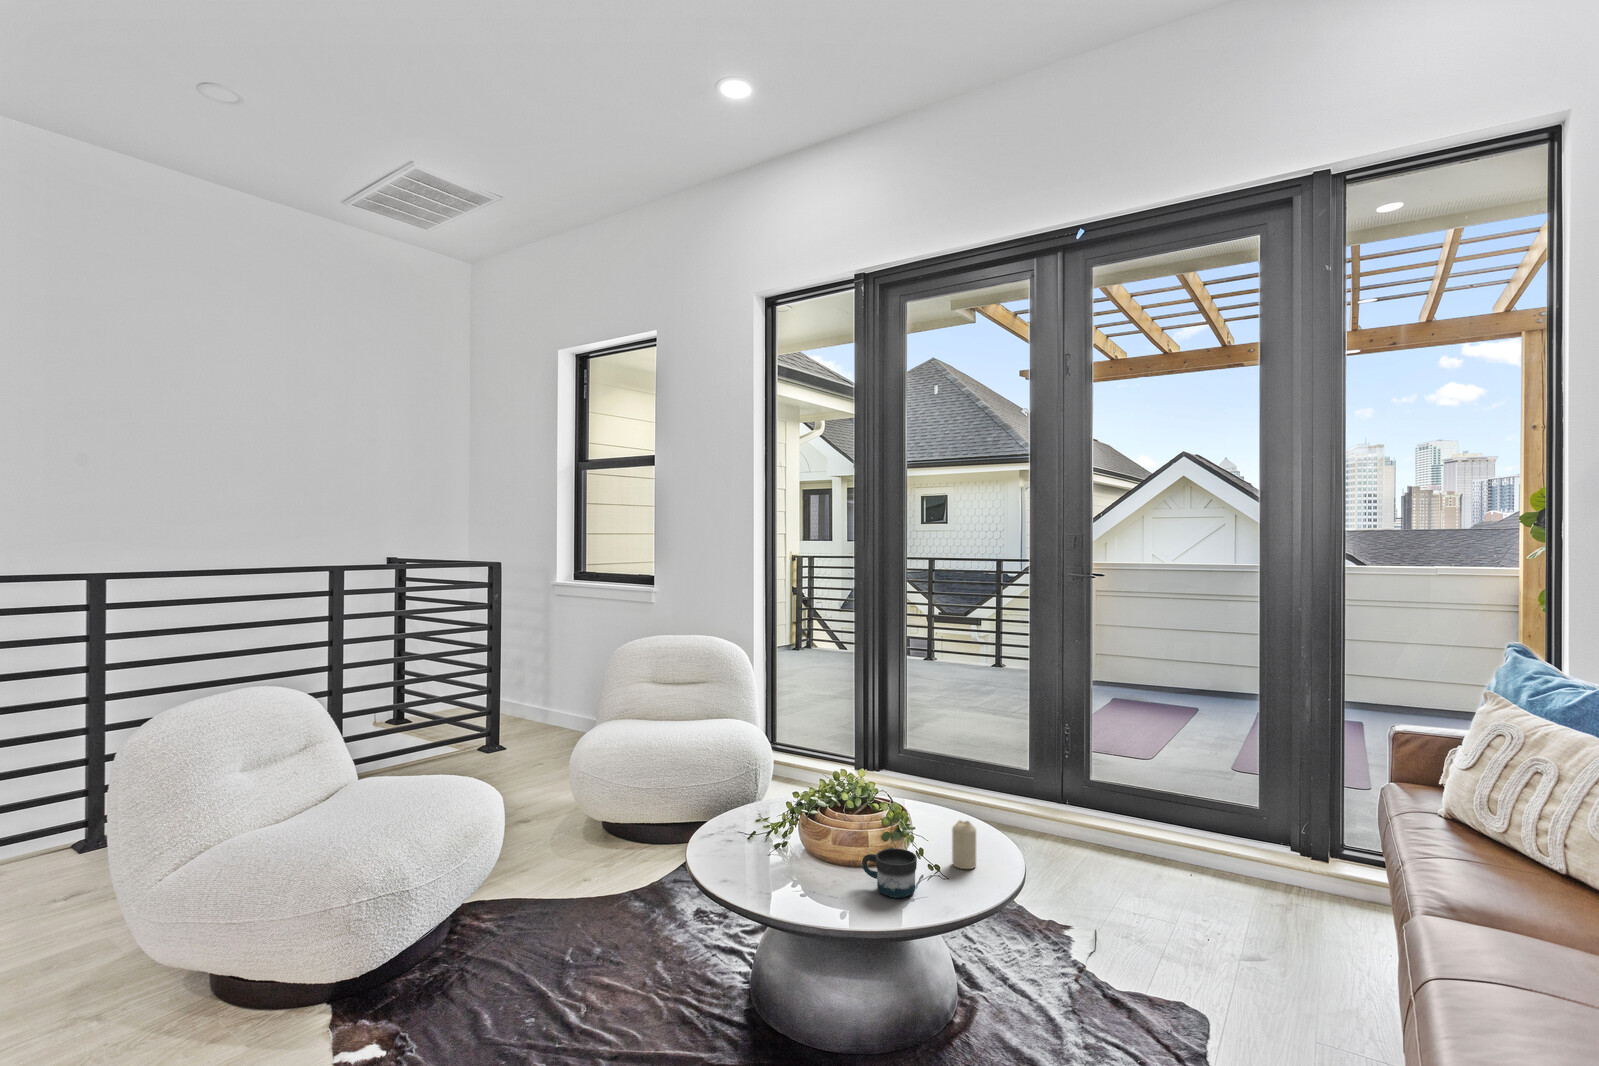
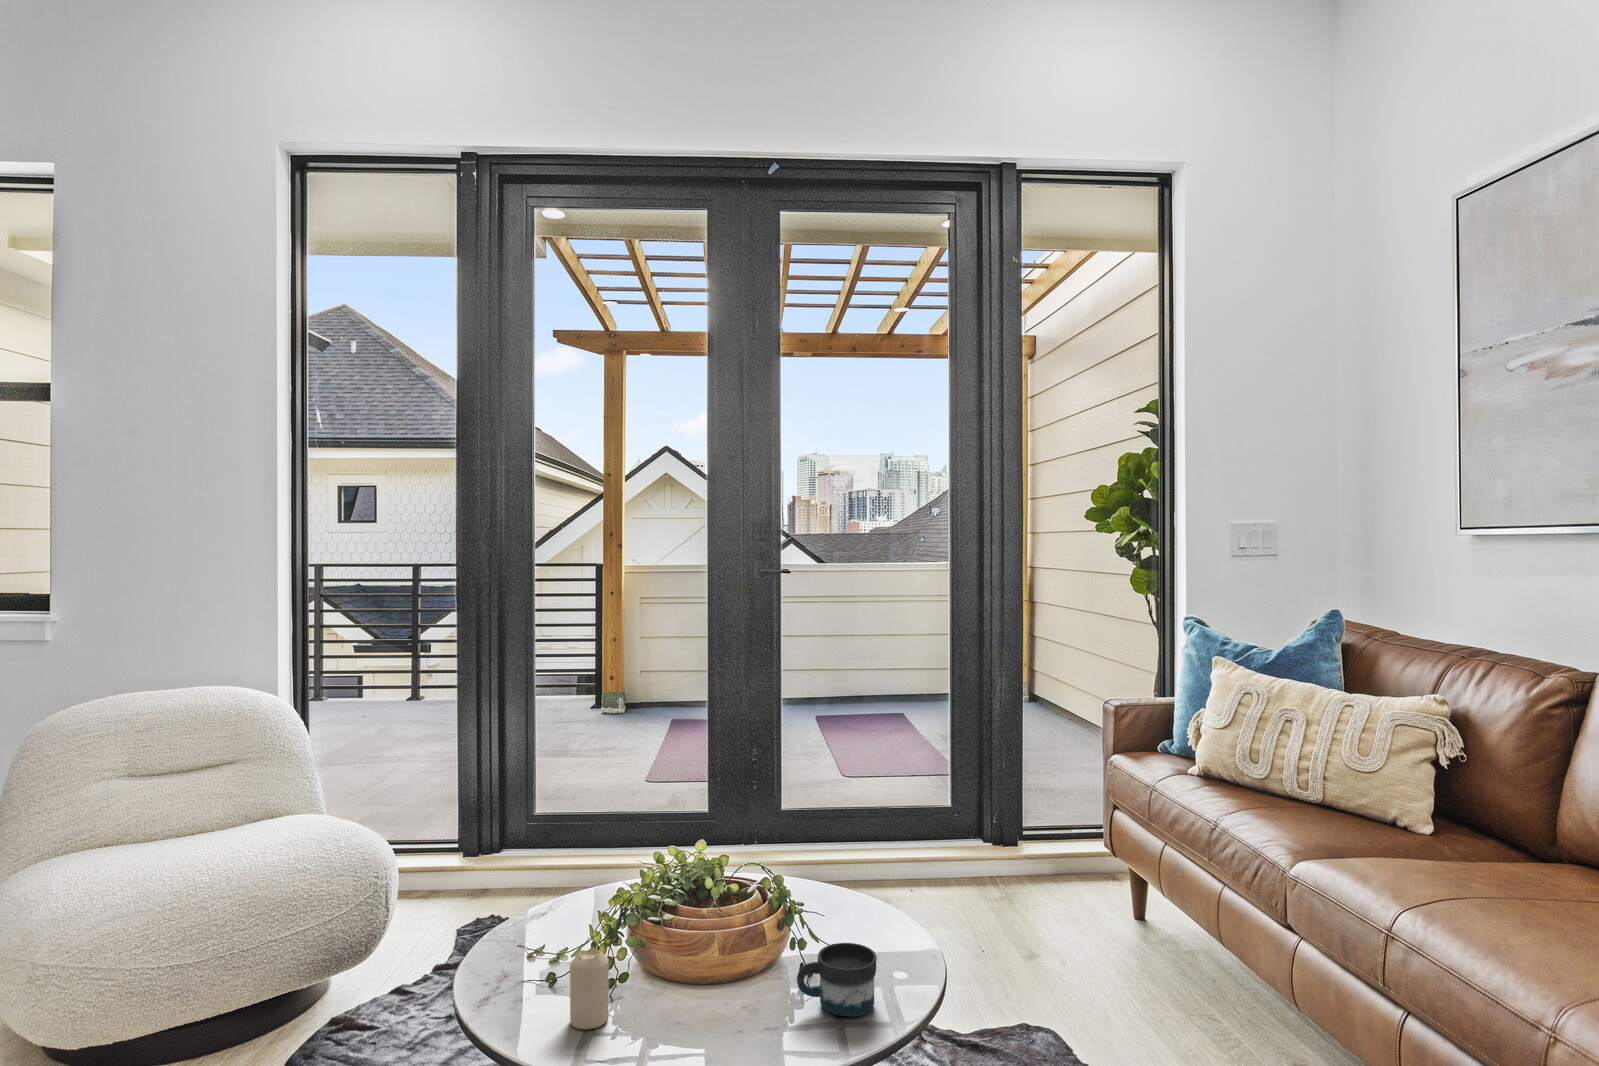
candle: present [952,821,976,869] -> present [570,948,609,1029]

